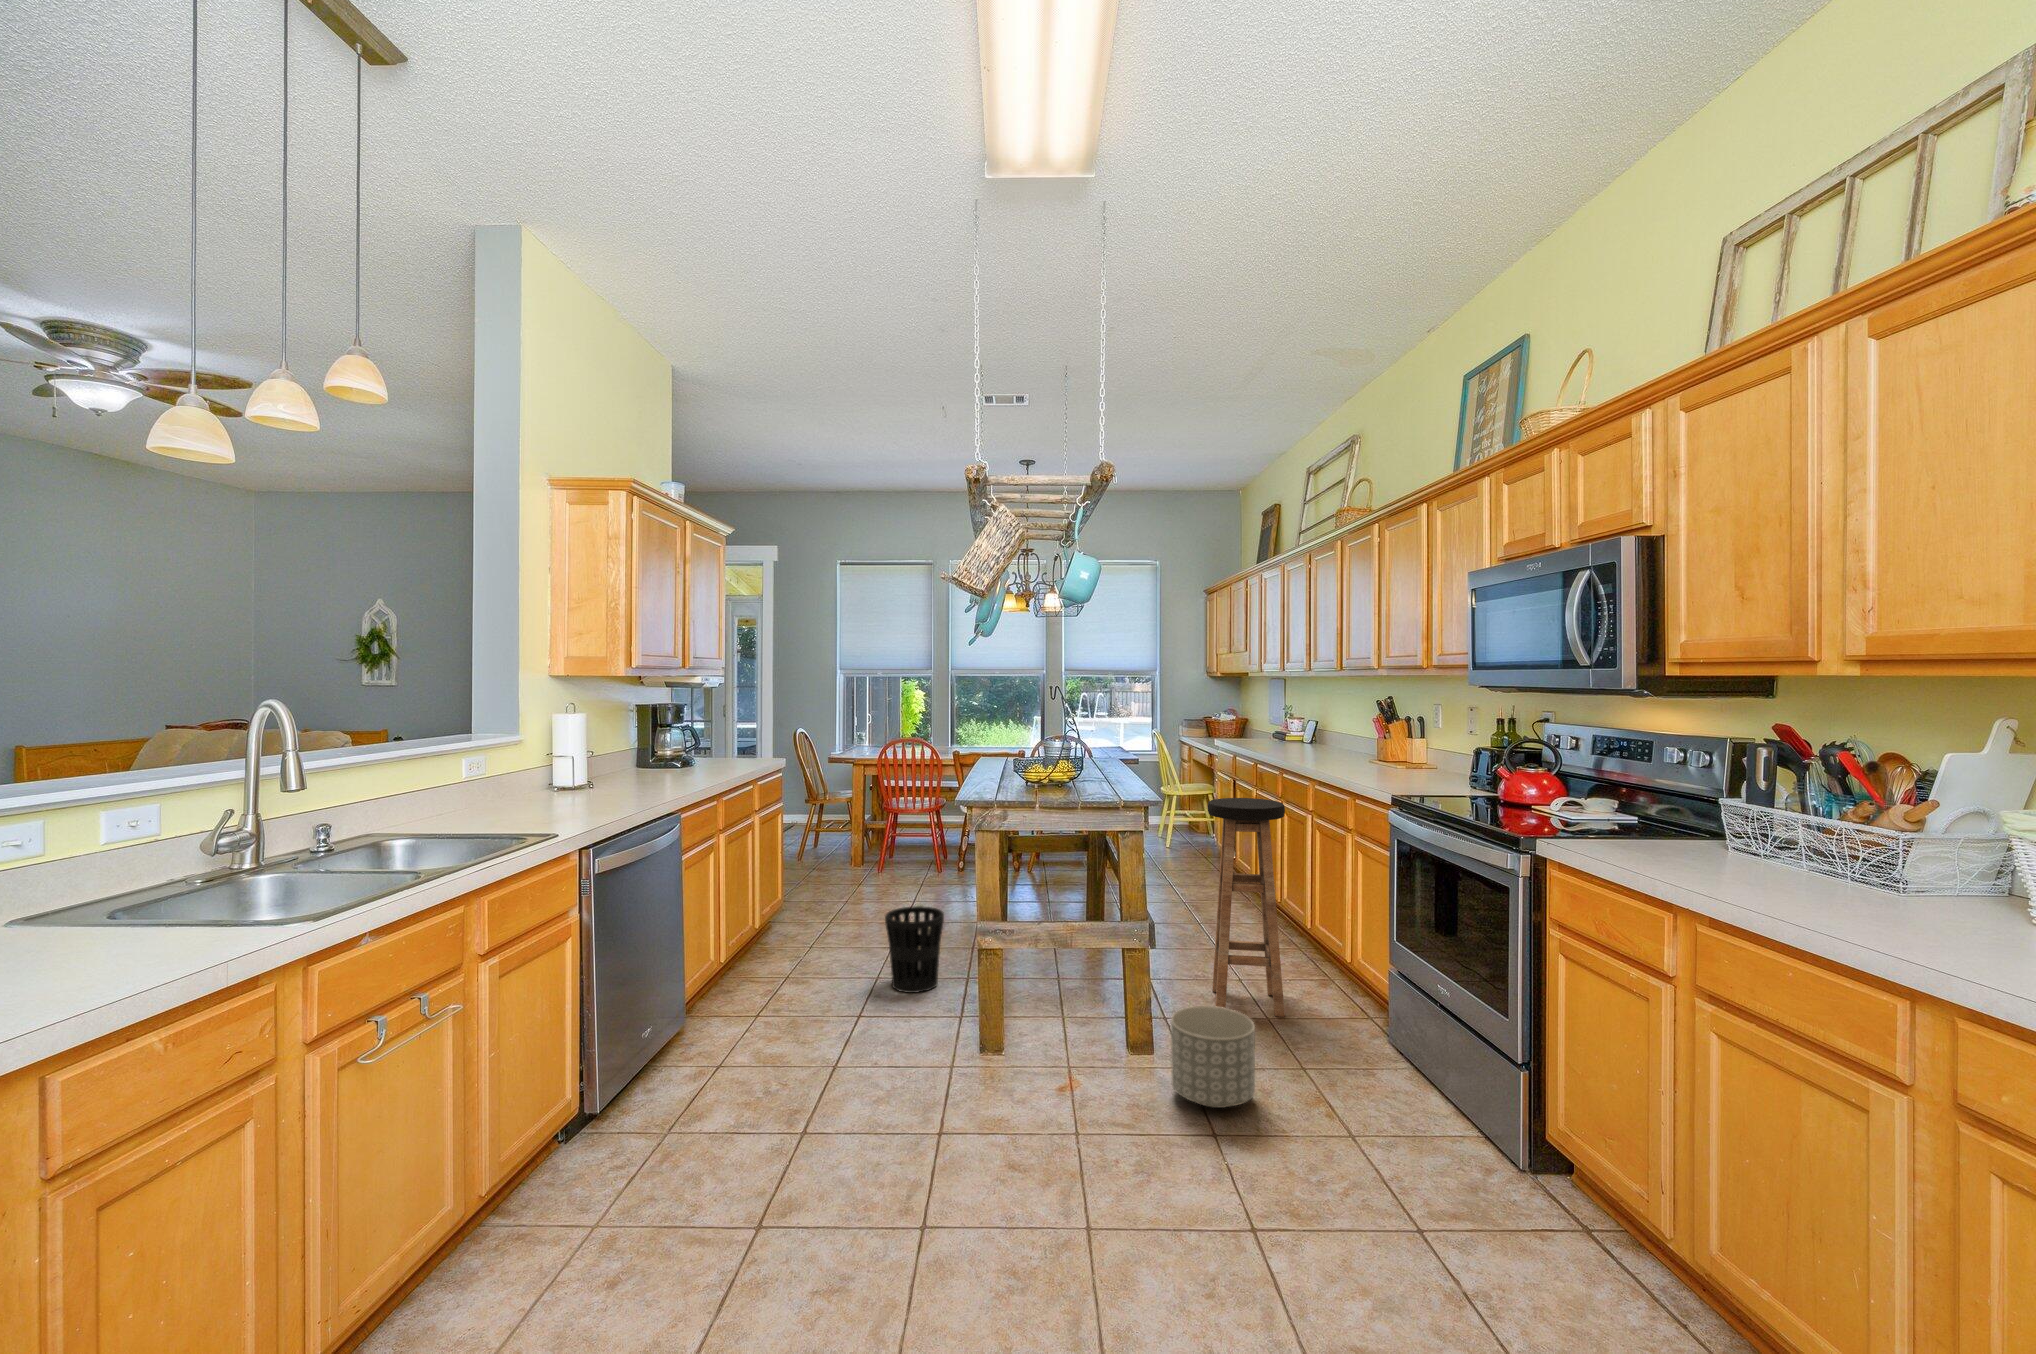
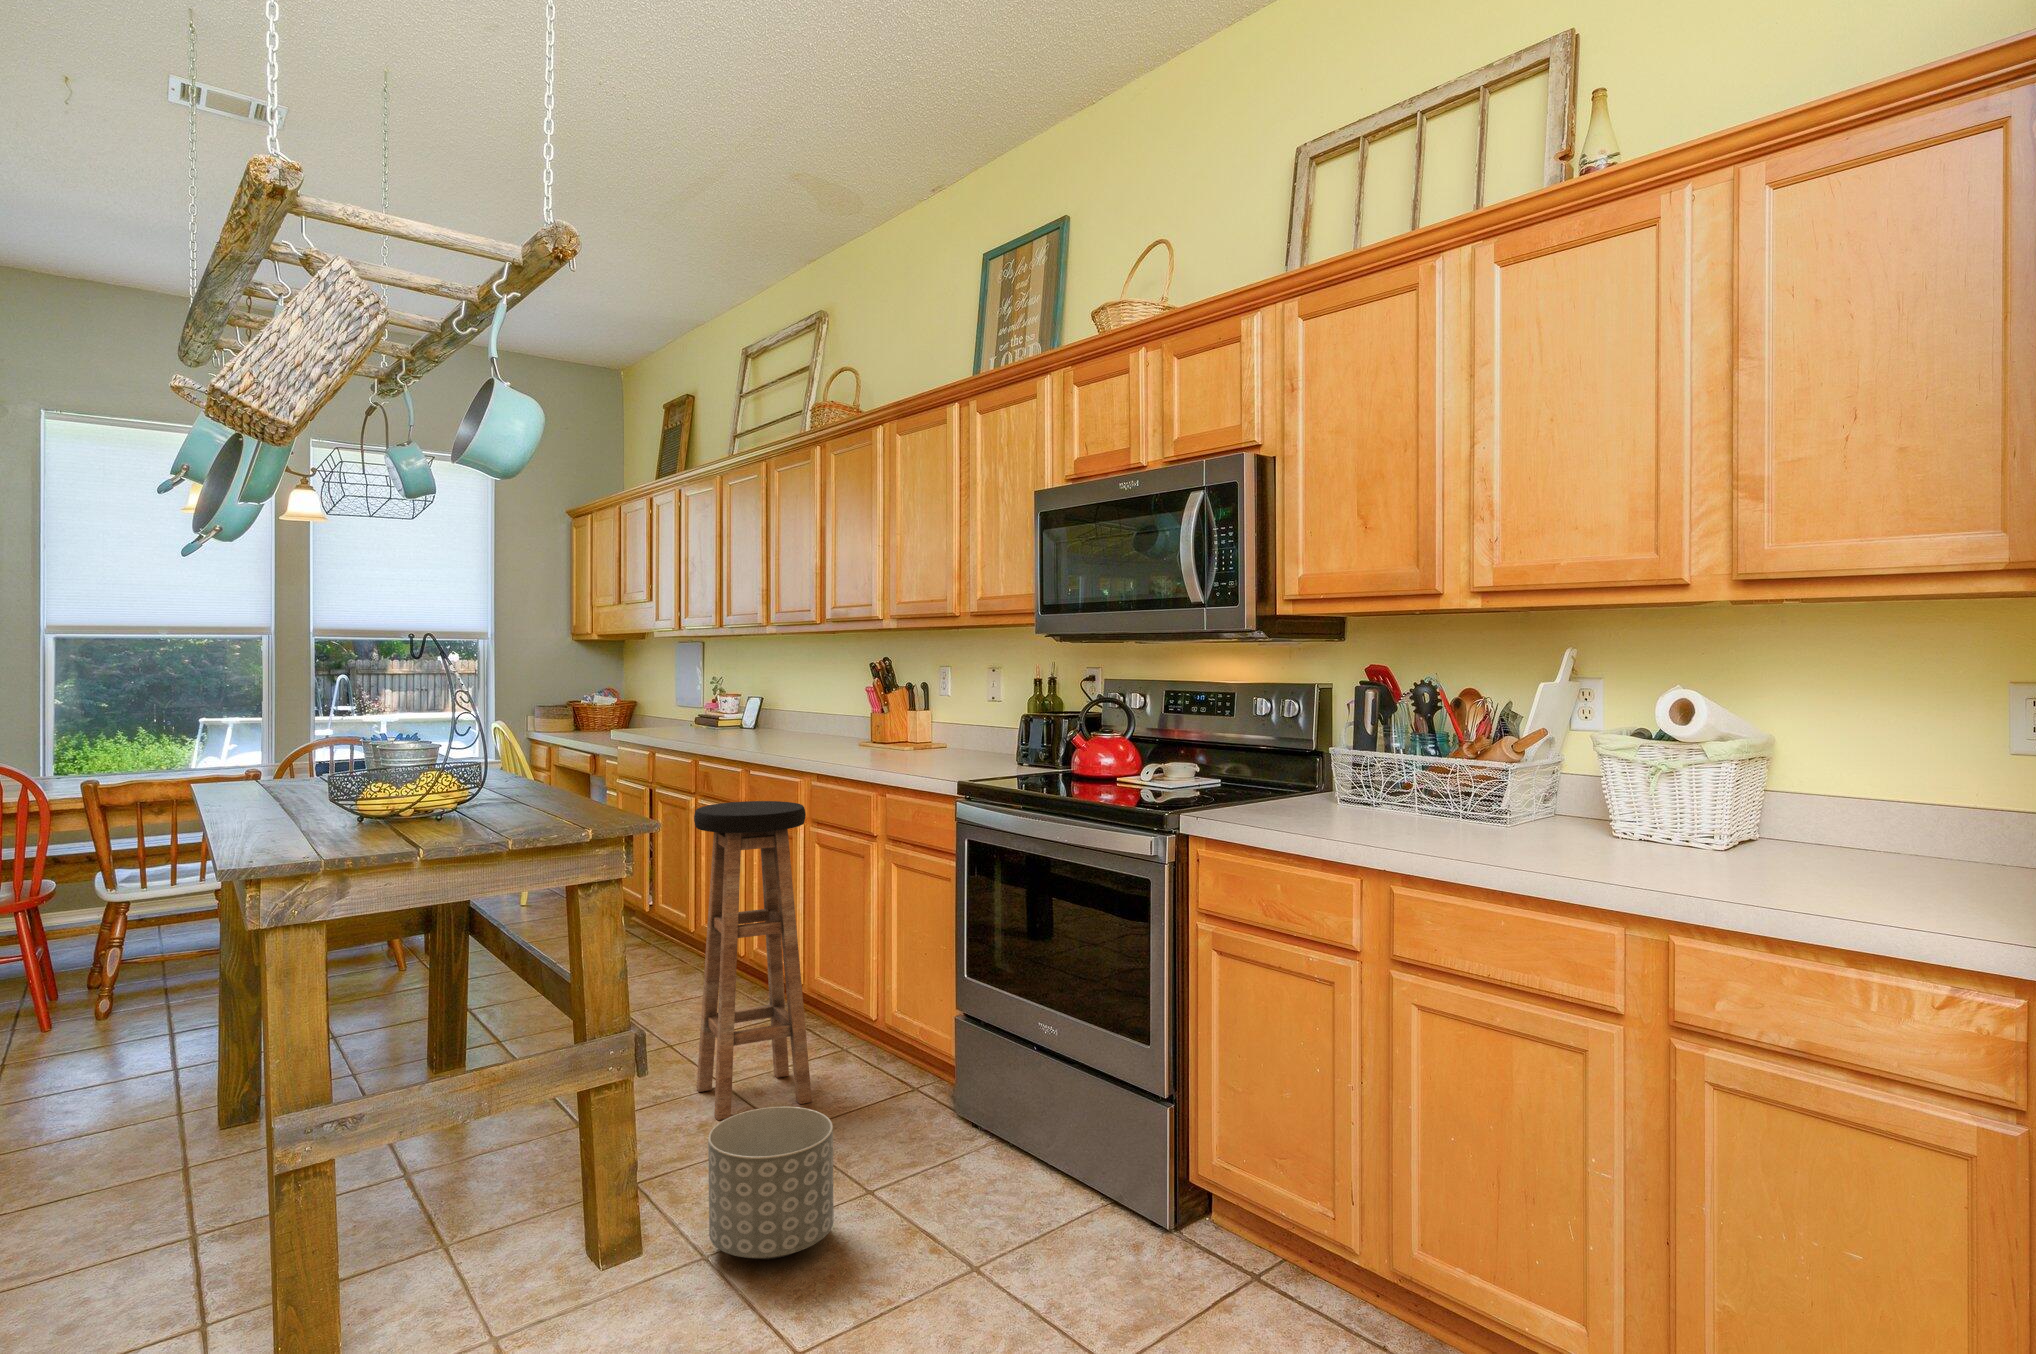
wastebasket: present [885,906,944,993] -> none [58,1060,202,1238]

